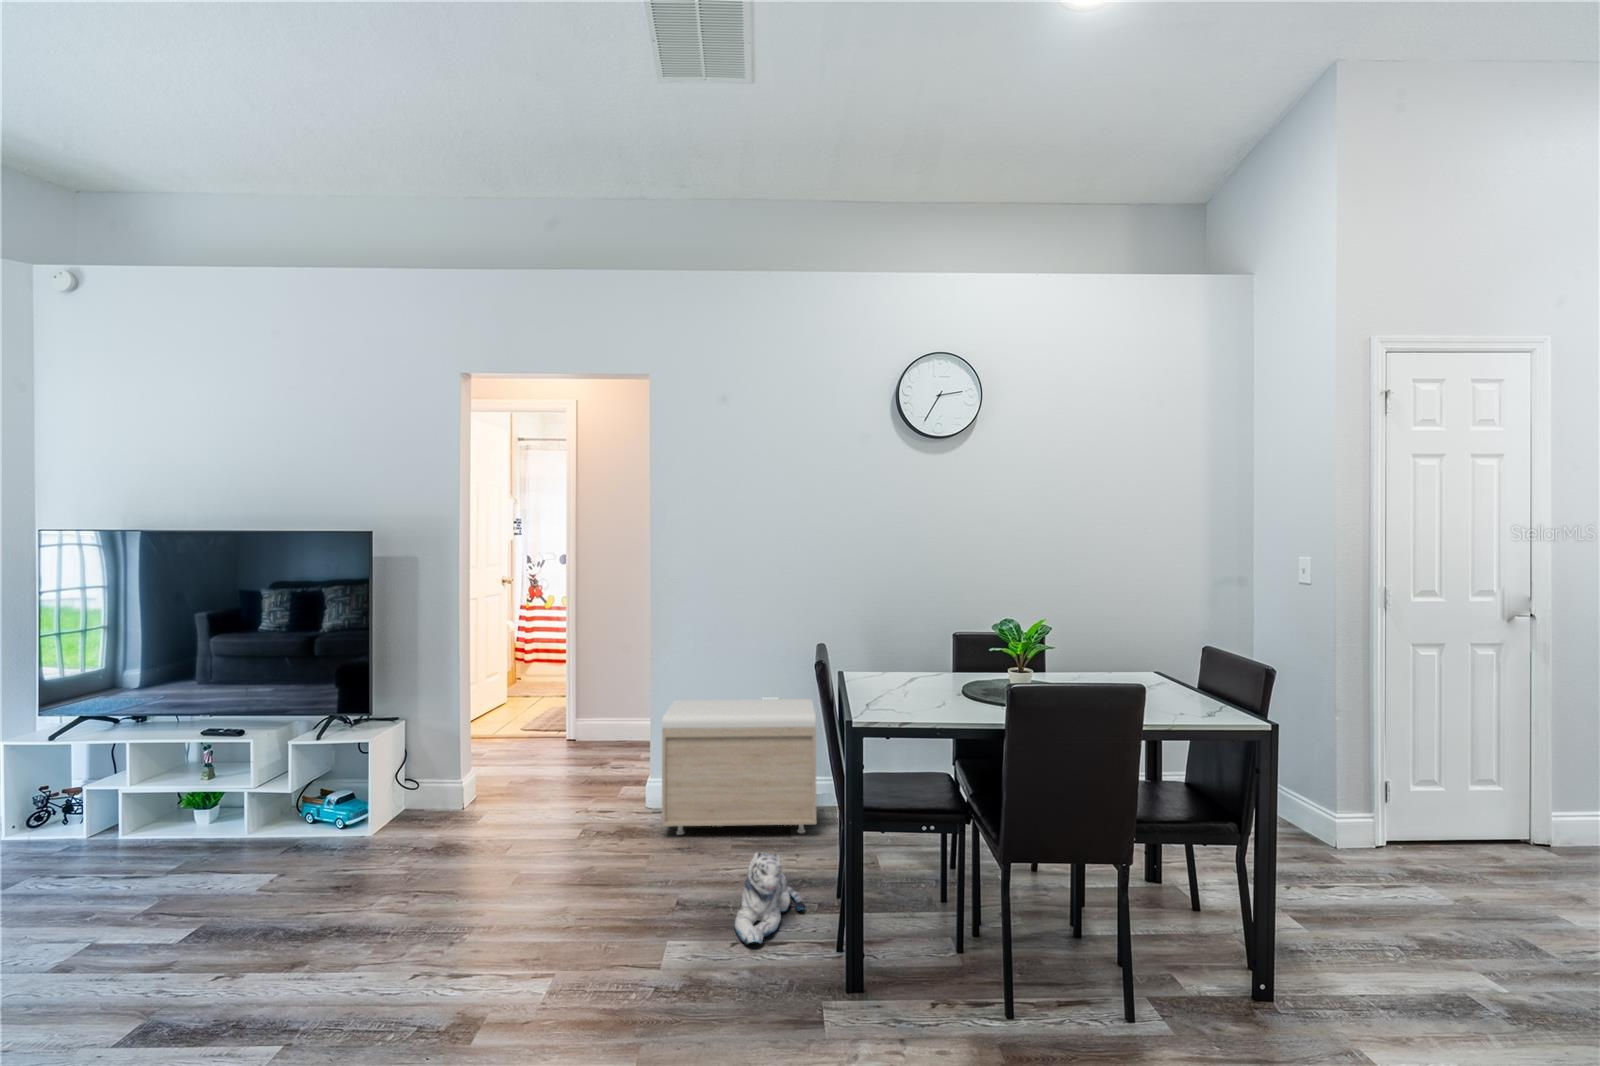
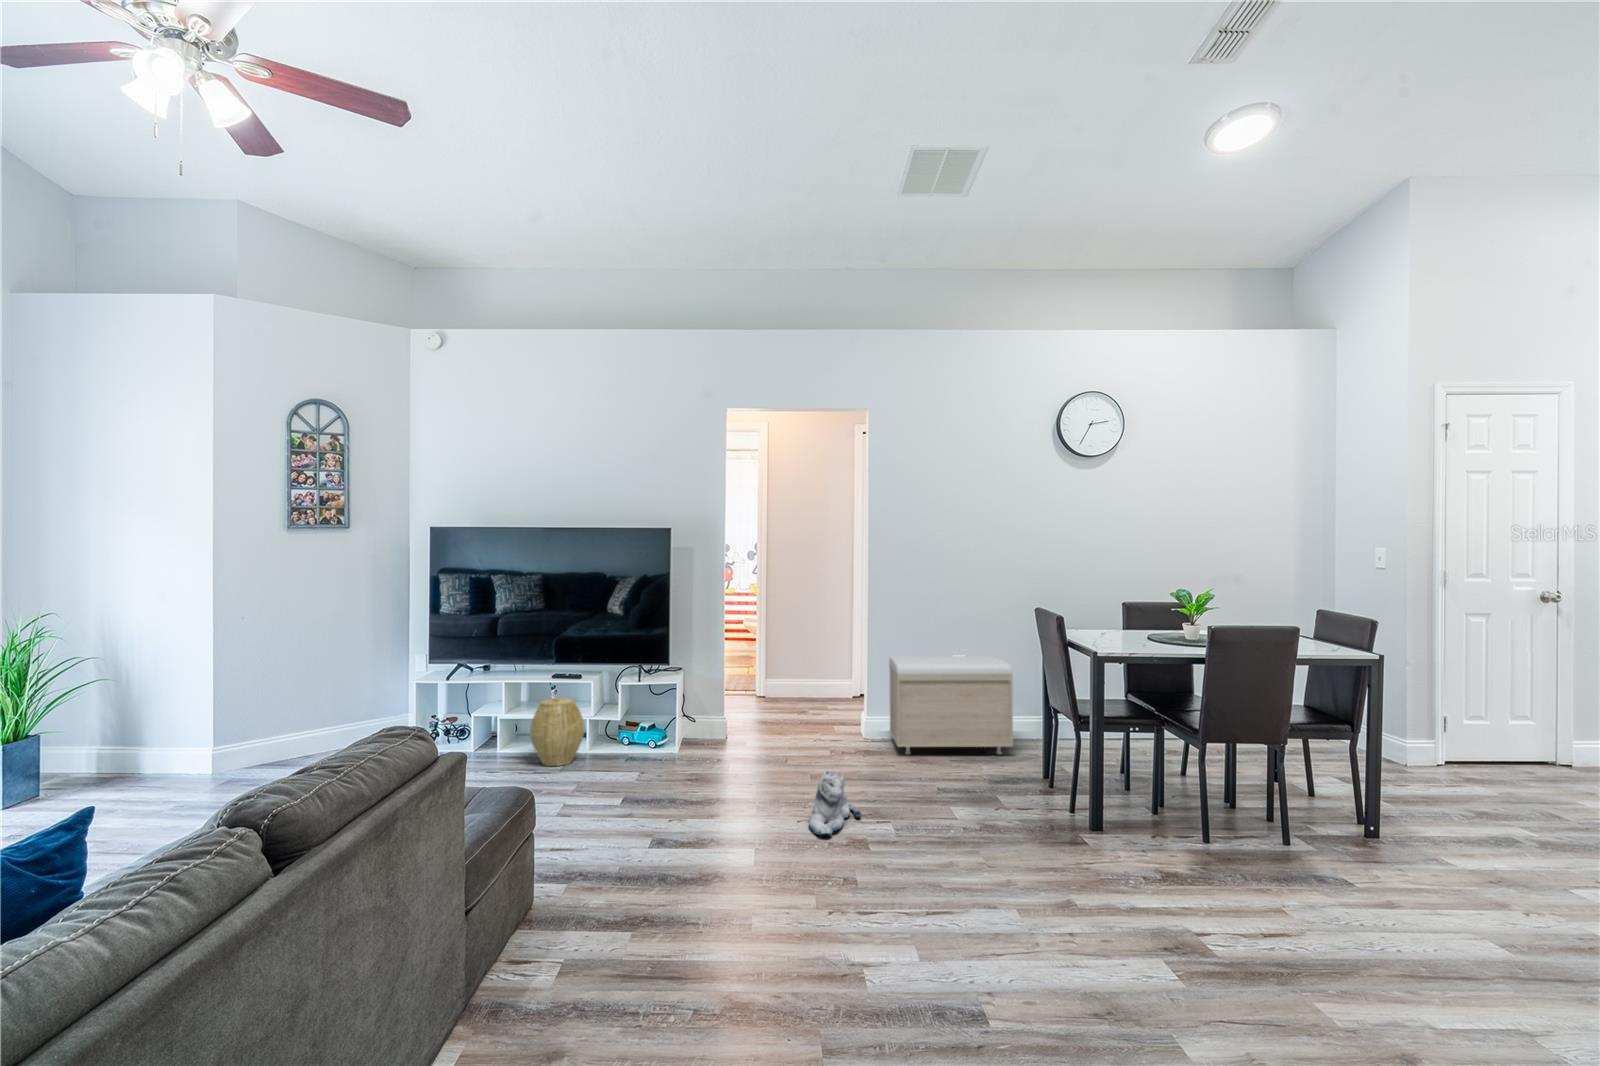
woven basket: none [137,766,229,864] -> present [530,698,584,766]
plush toy: present [734,853,804,944] -> present [809,771,861,835]

